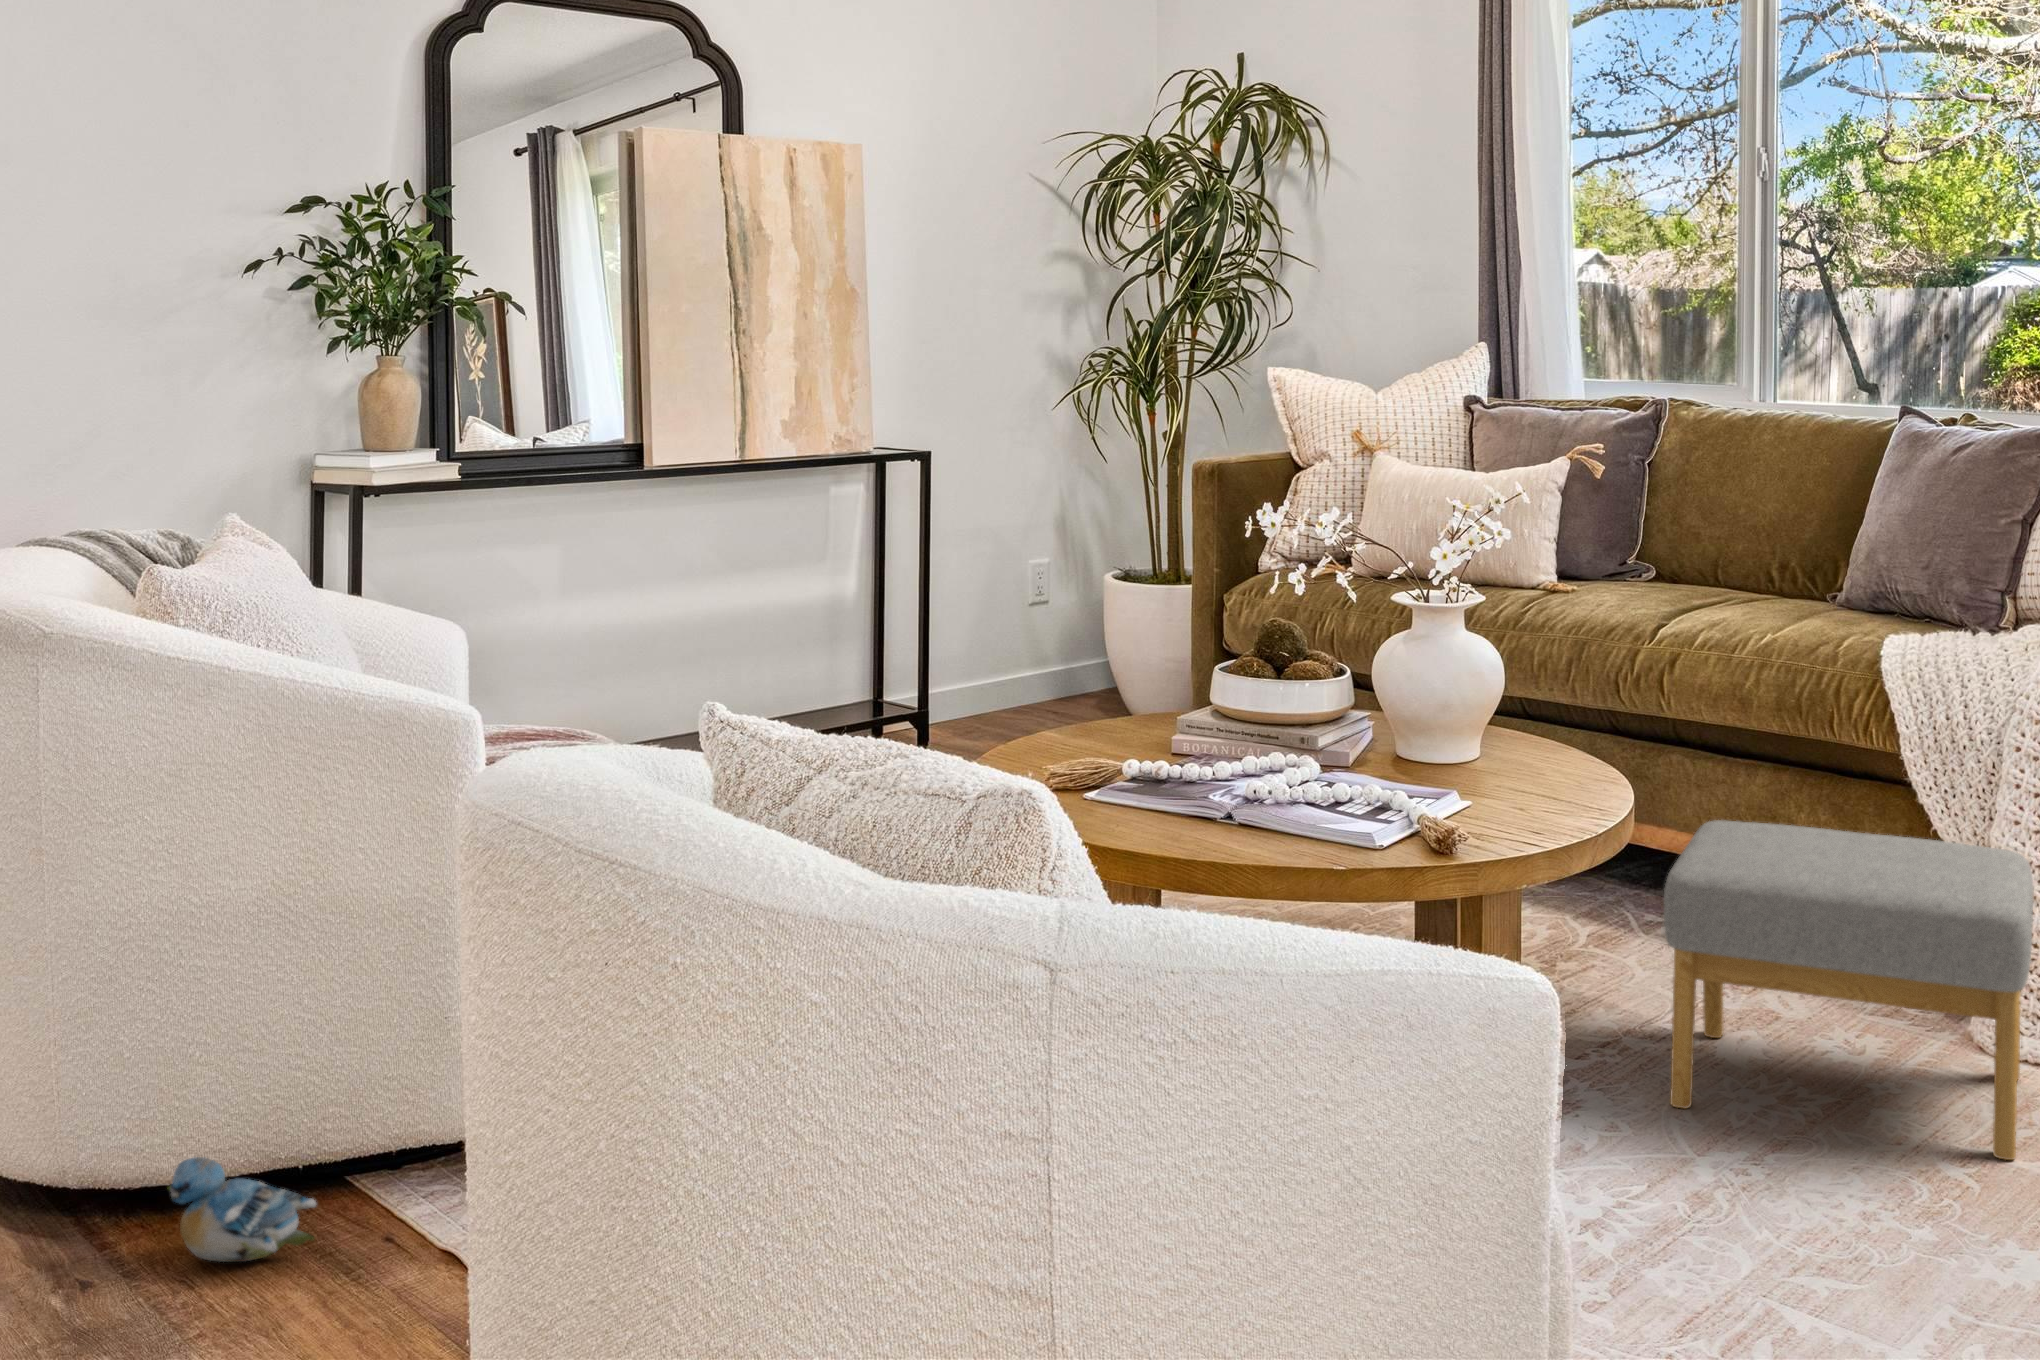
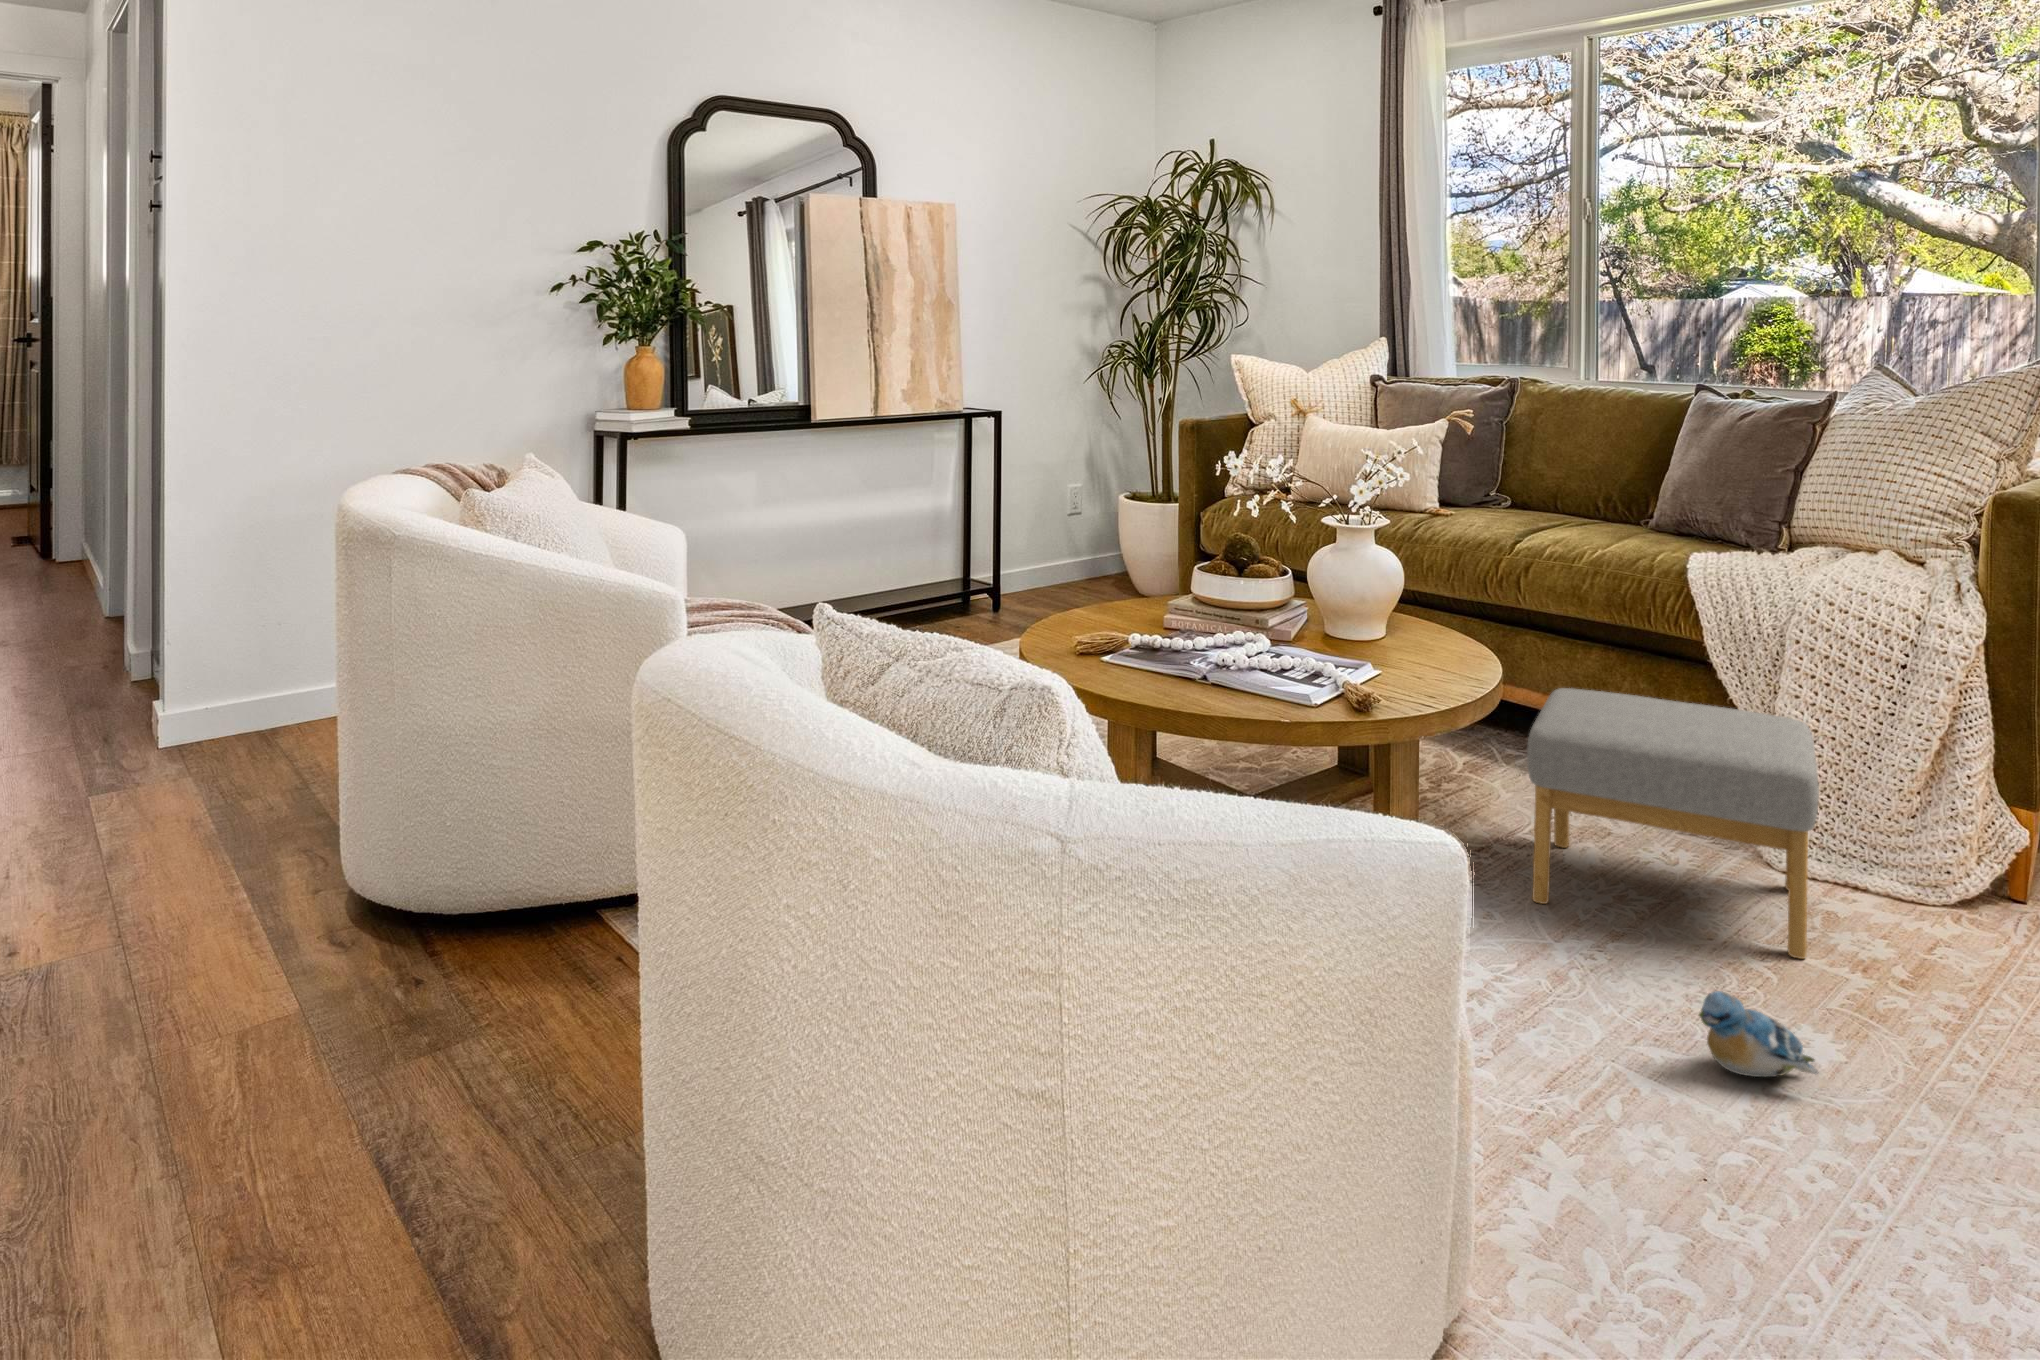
plush toy: present [168,1157,316,1262] -> present [1699,991,1818,1077]

